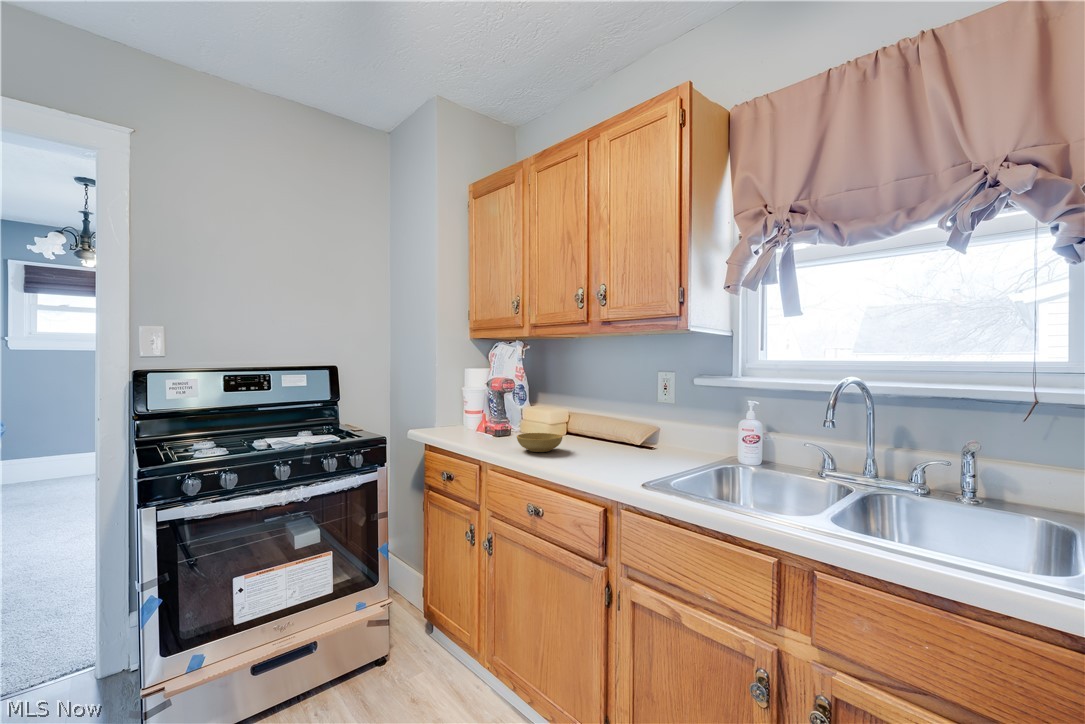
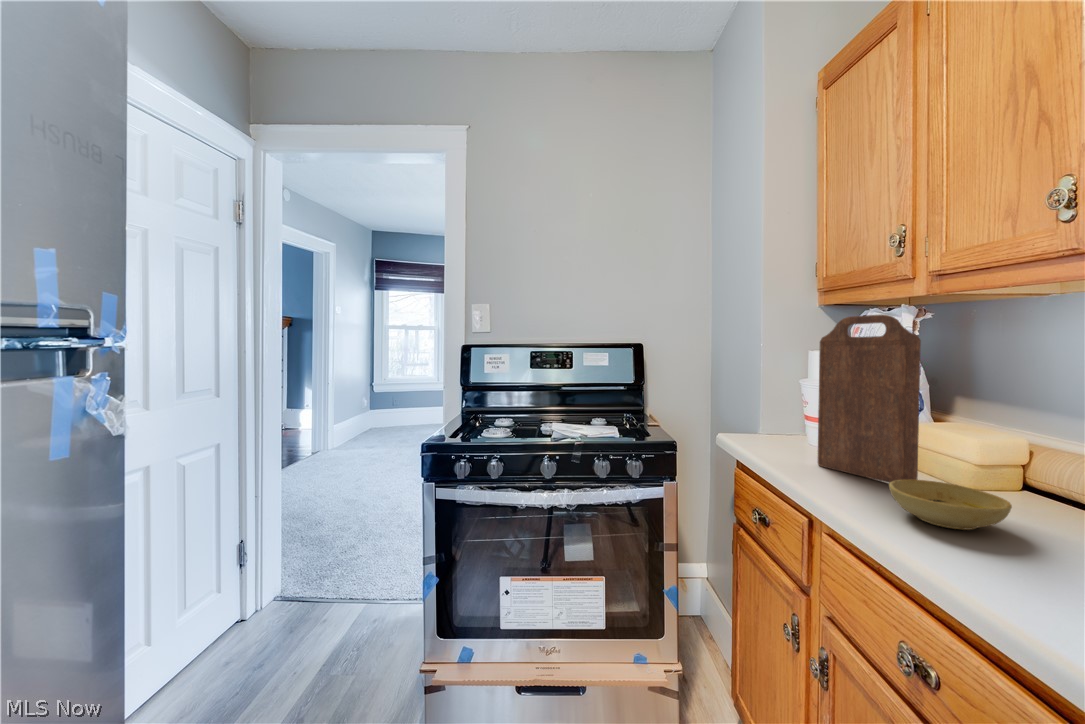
cutting board: none [477,347,527,441] -> present [818,314,921,483]

